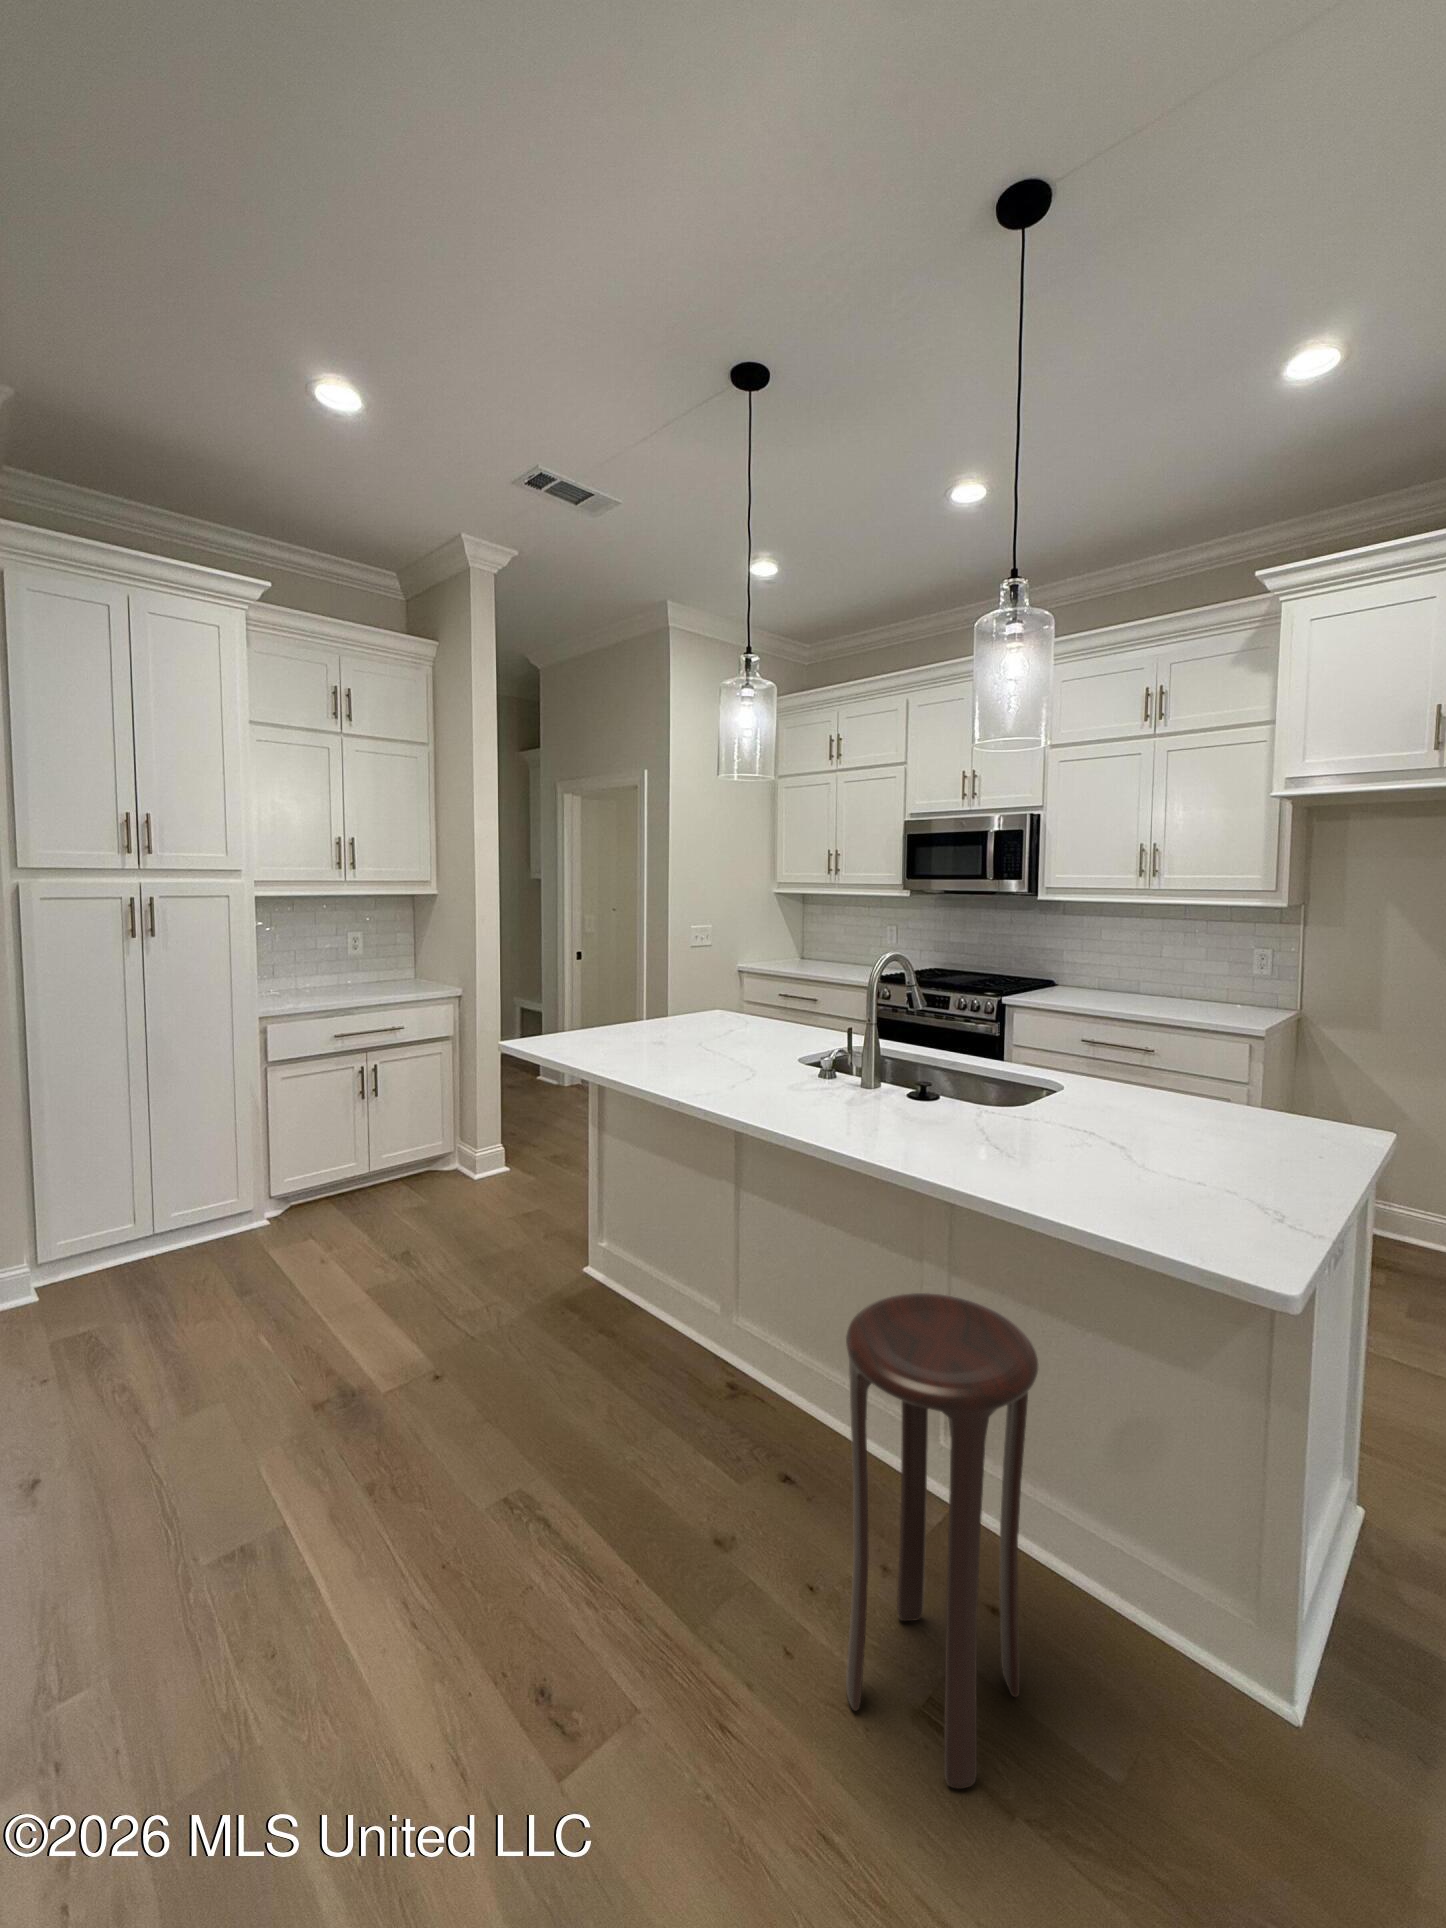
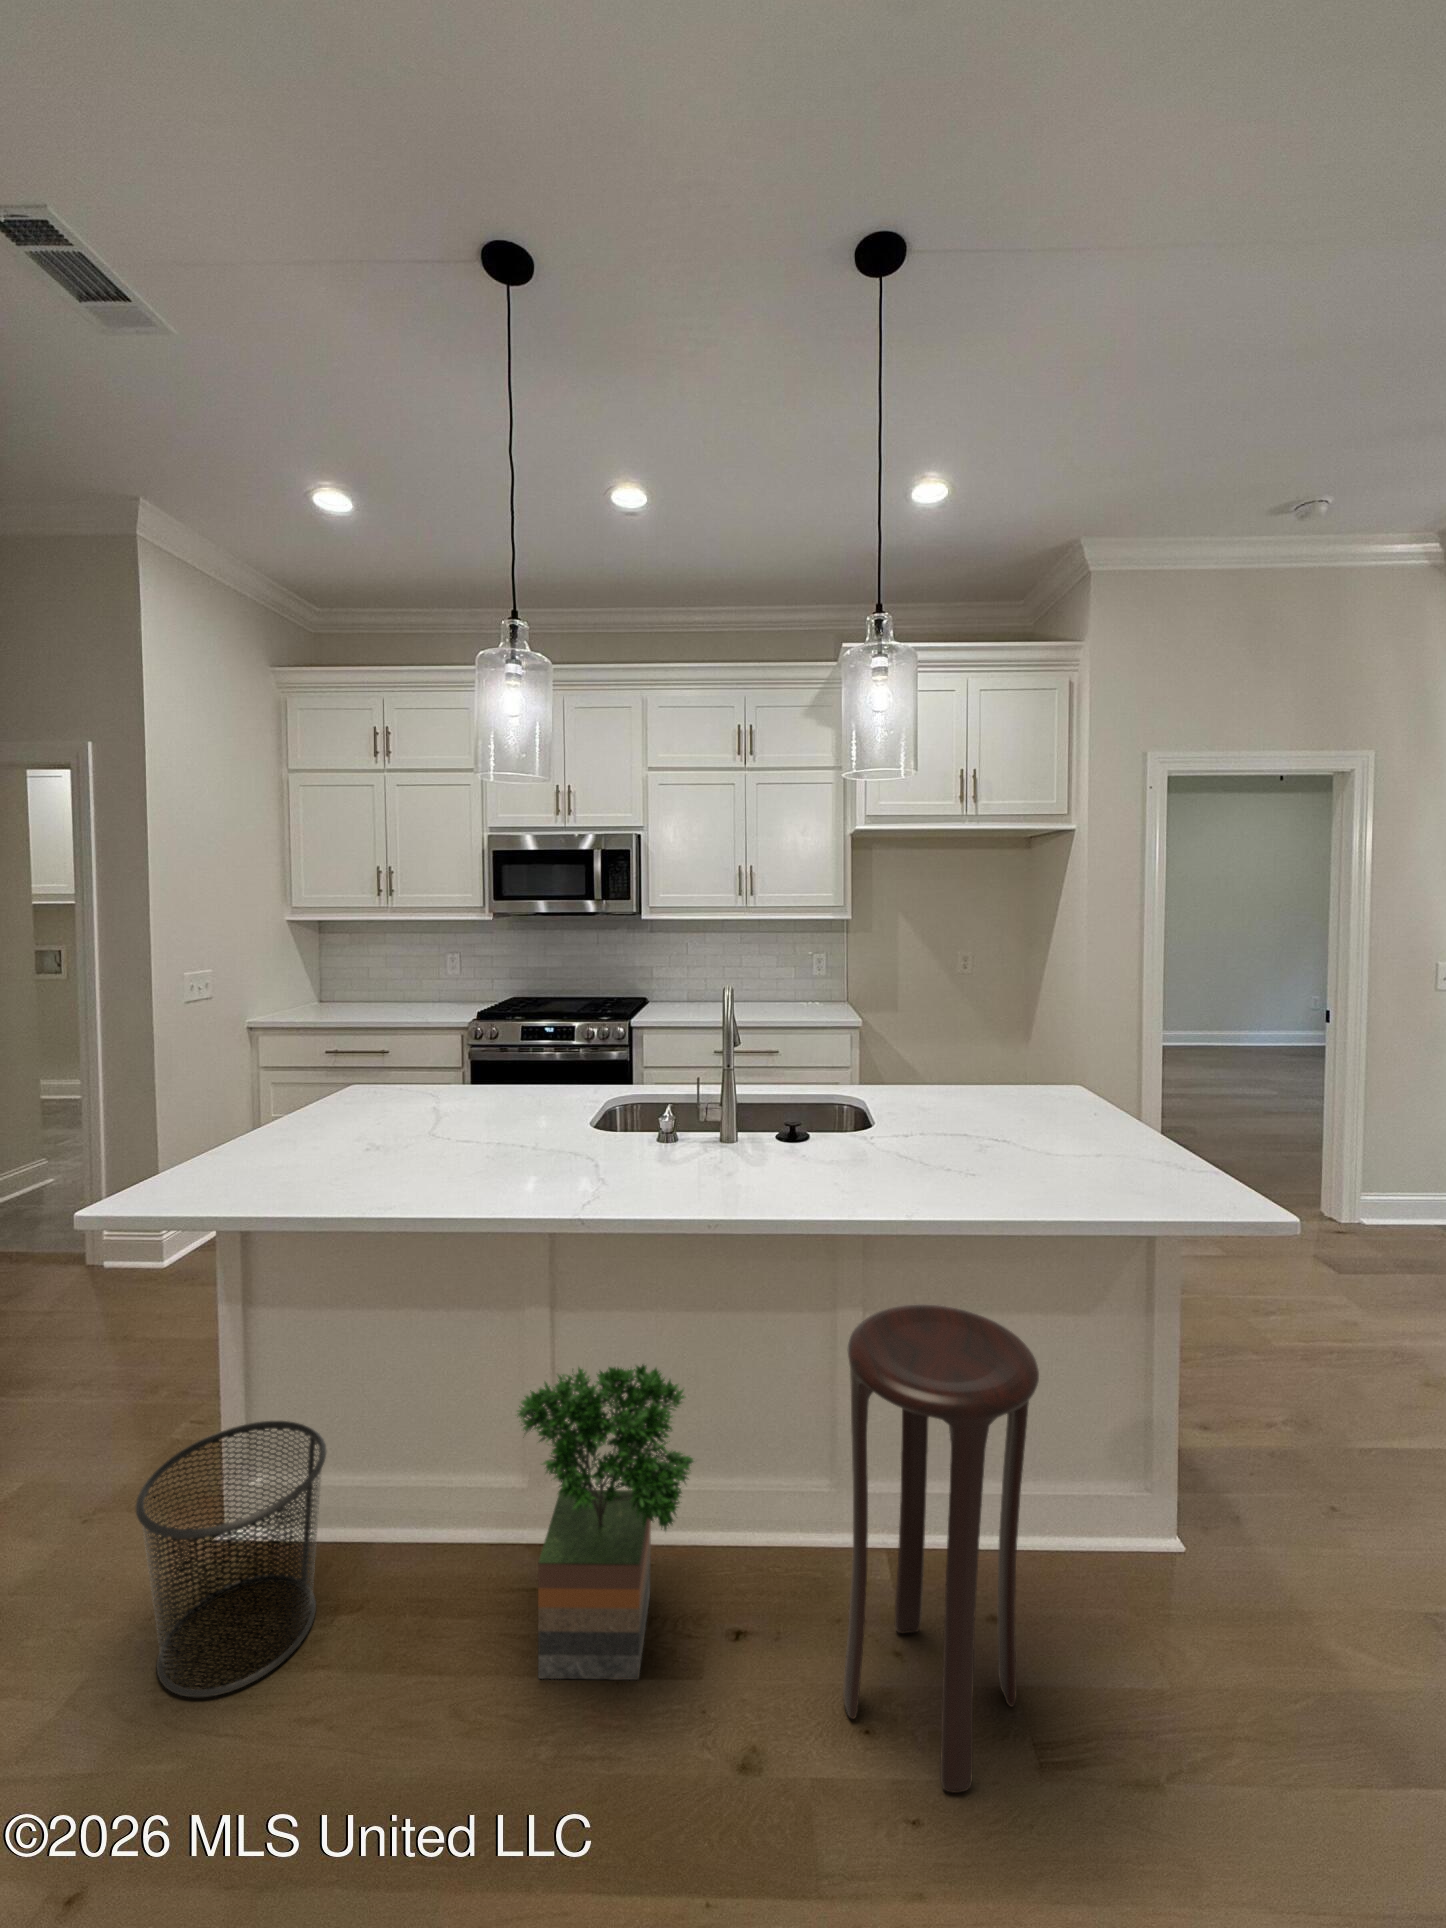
potted tree: none [518,1352,698,1670] -> present [518,1364,693,1680]
waste bin: none [142,1412,334,1690] -> present [136,1421,327,1697]

